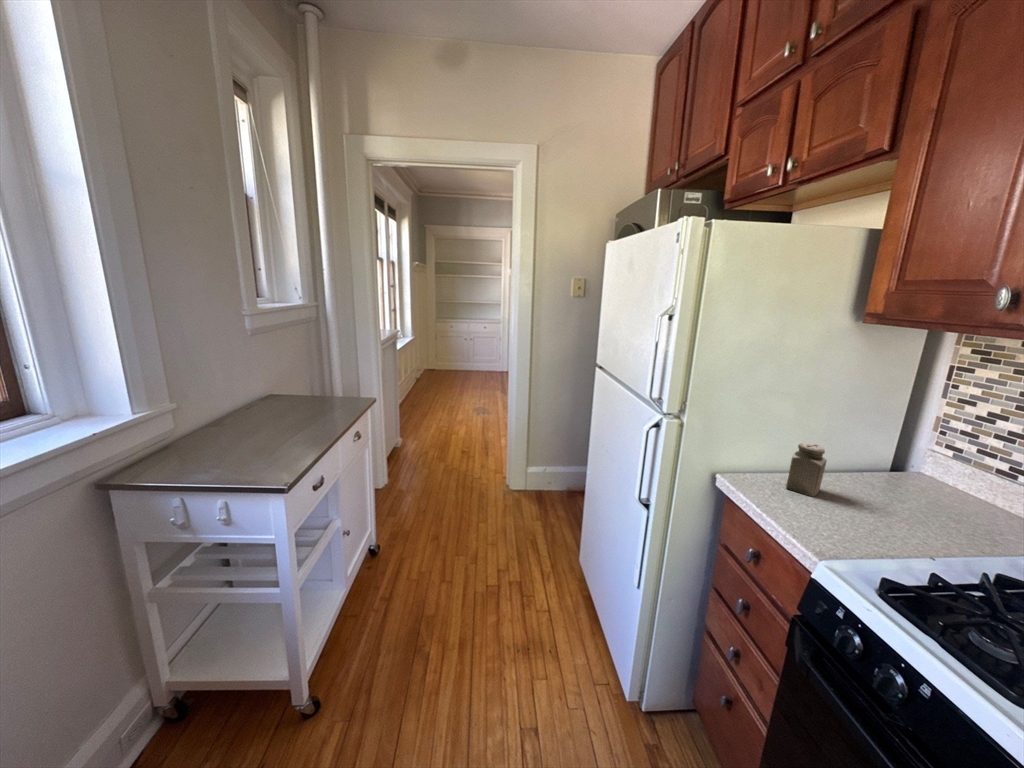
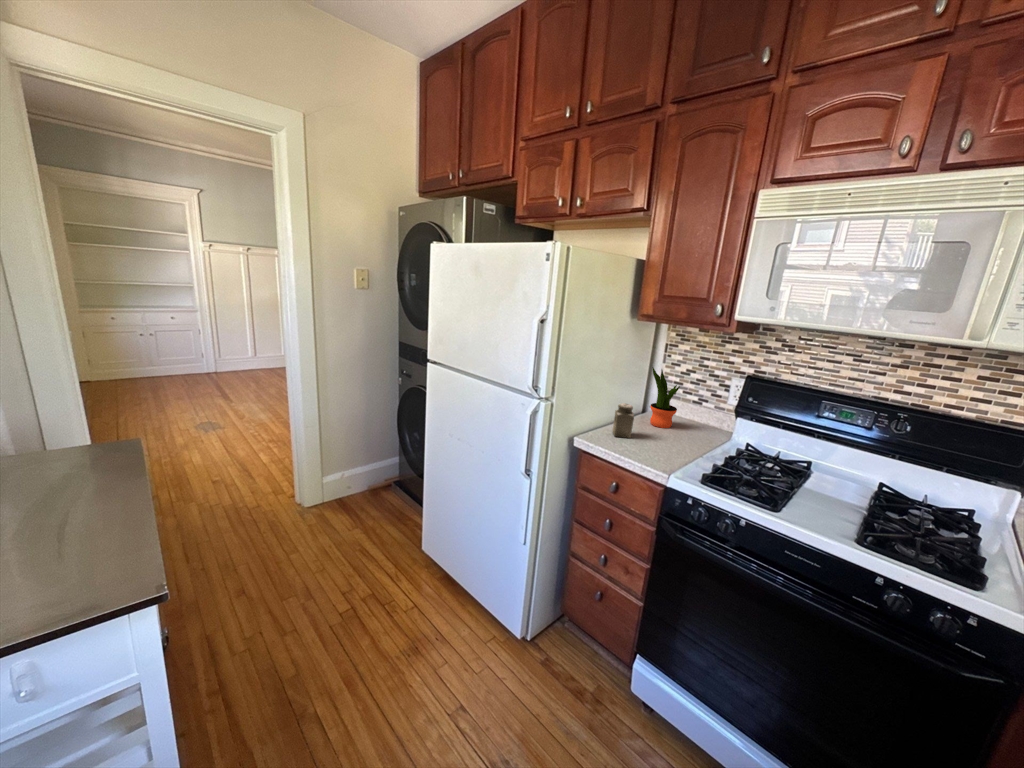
potted plant: none [883,396,948,502] -> present [650,367,680,428]

